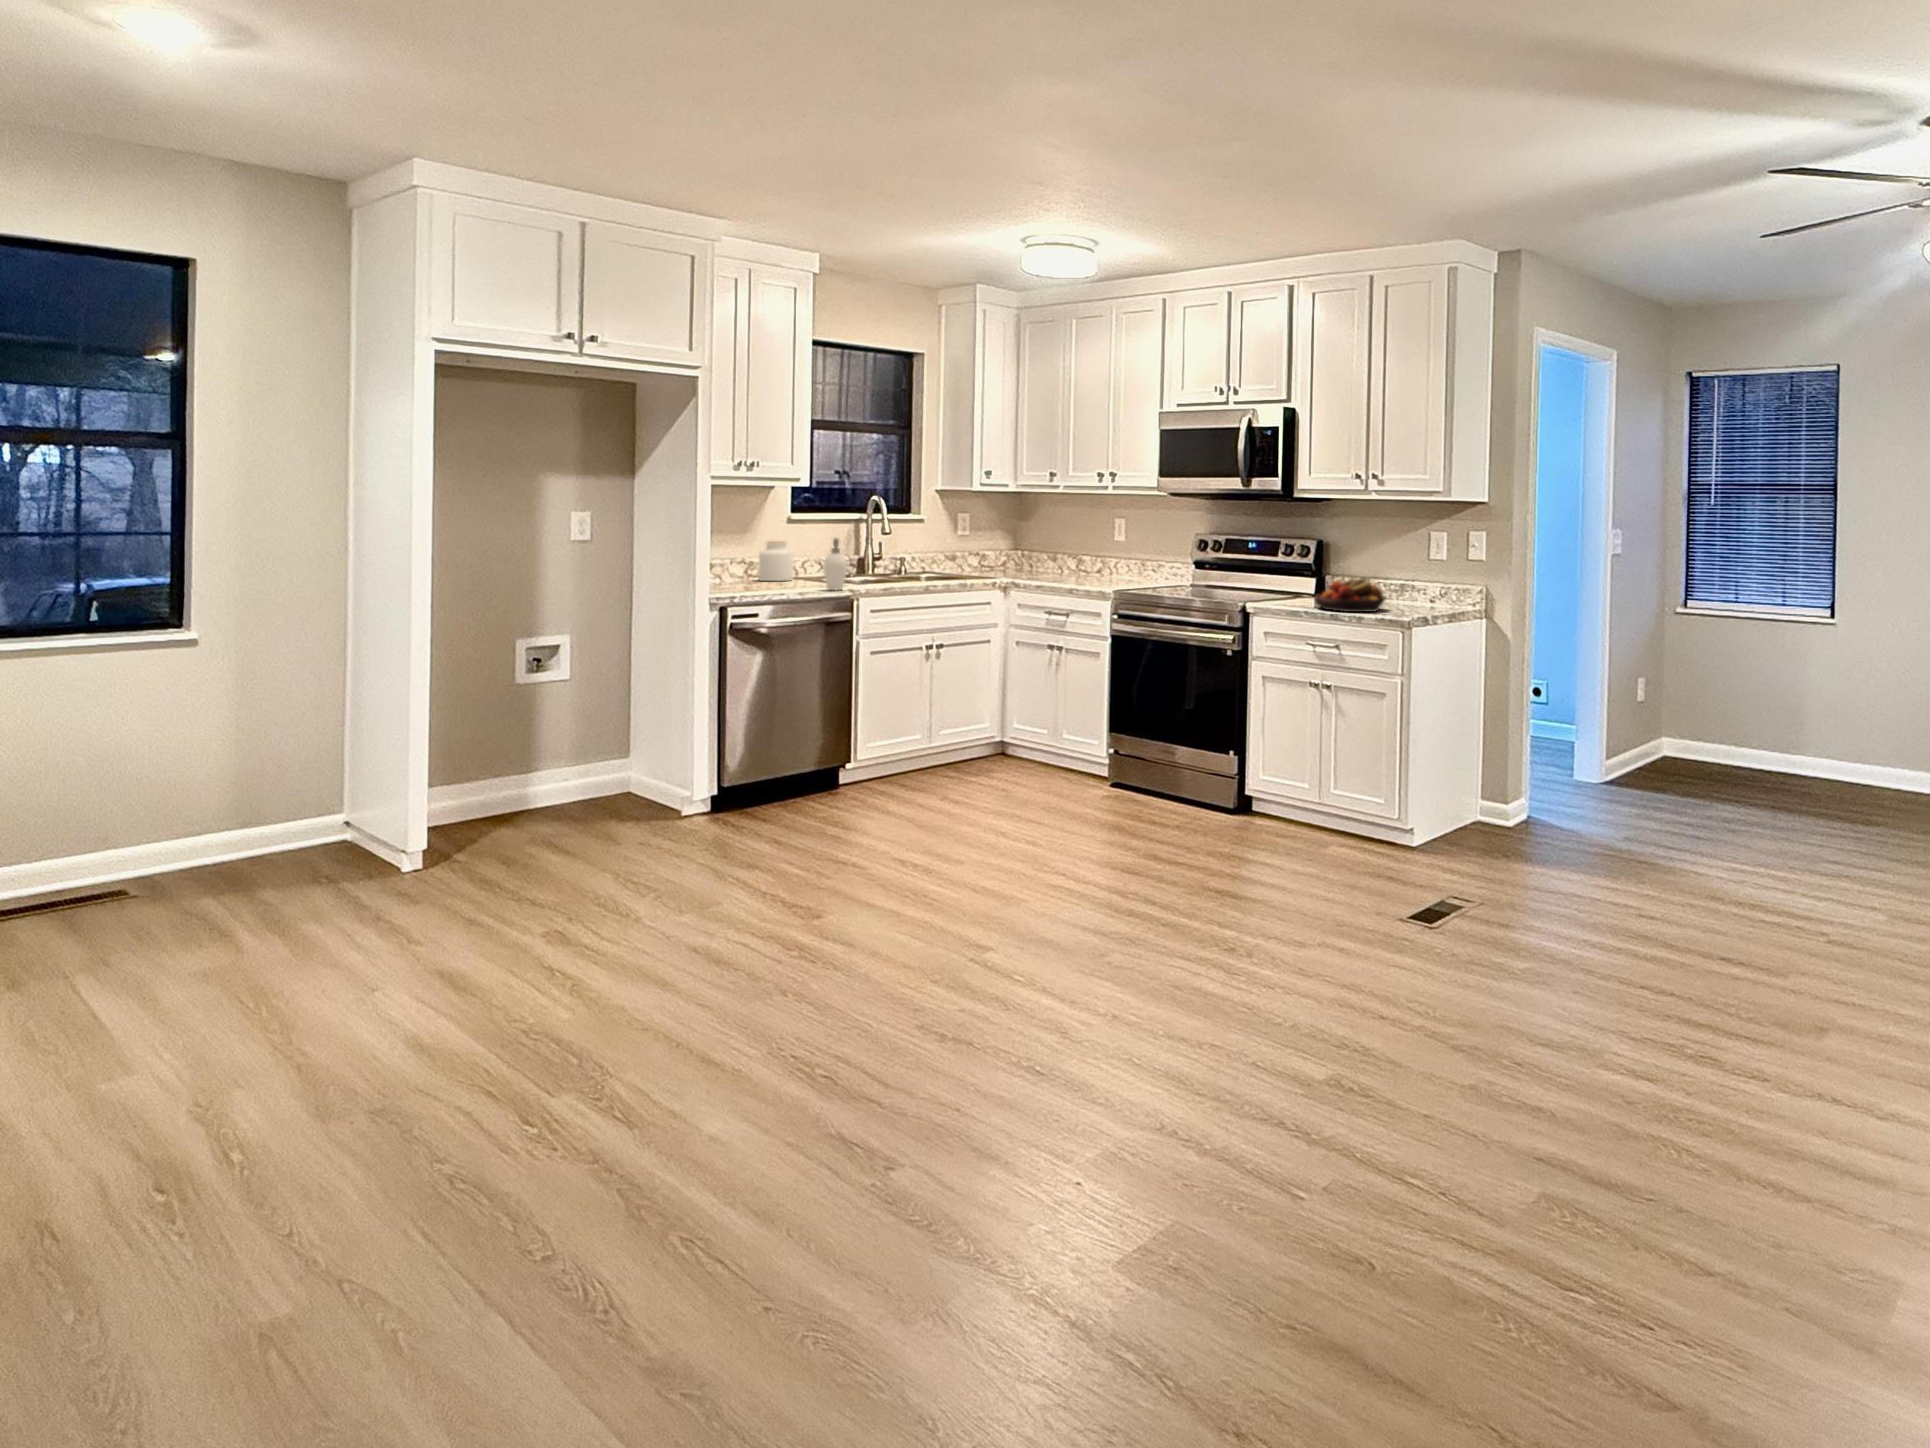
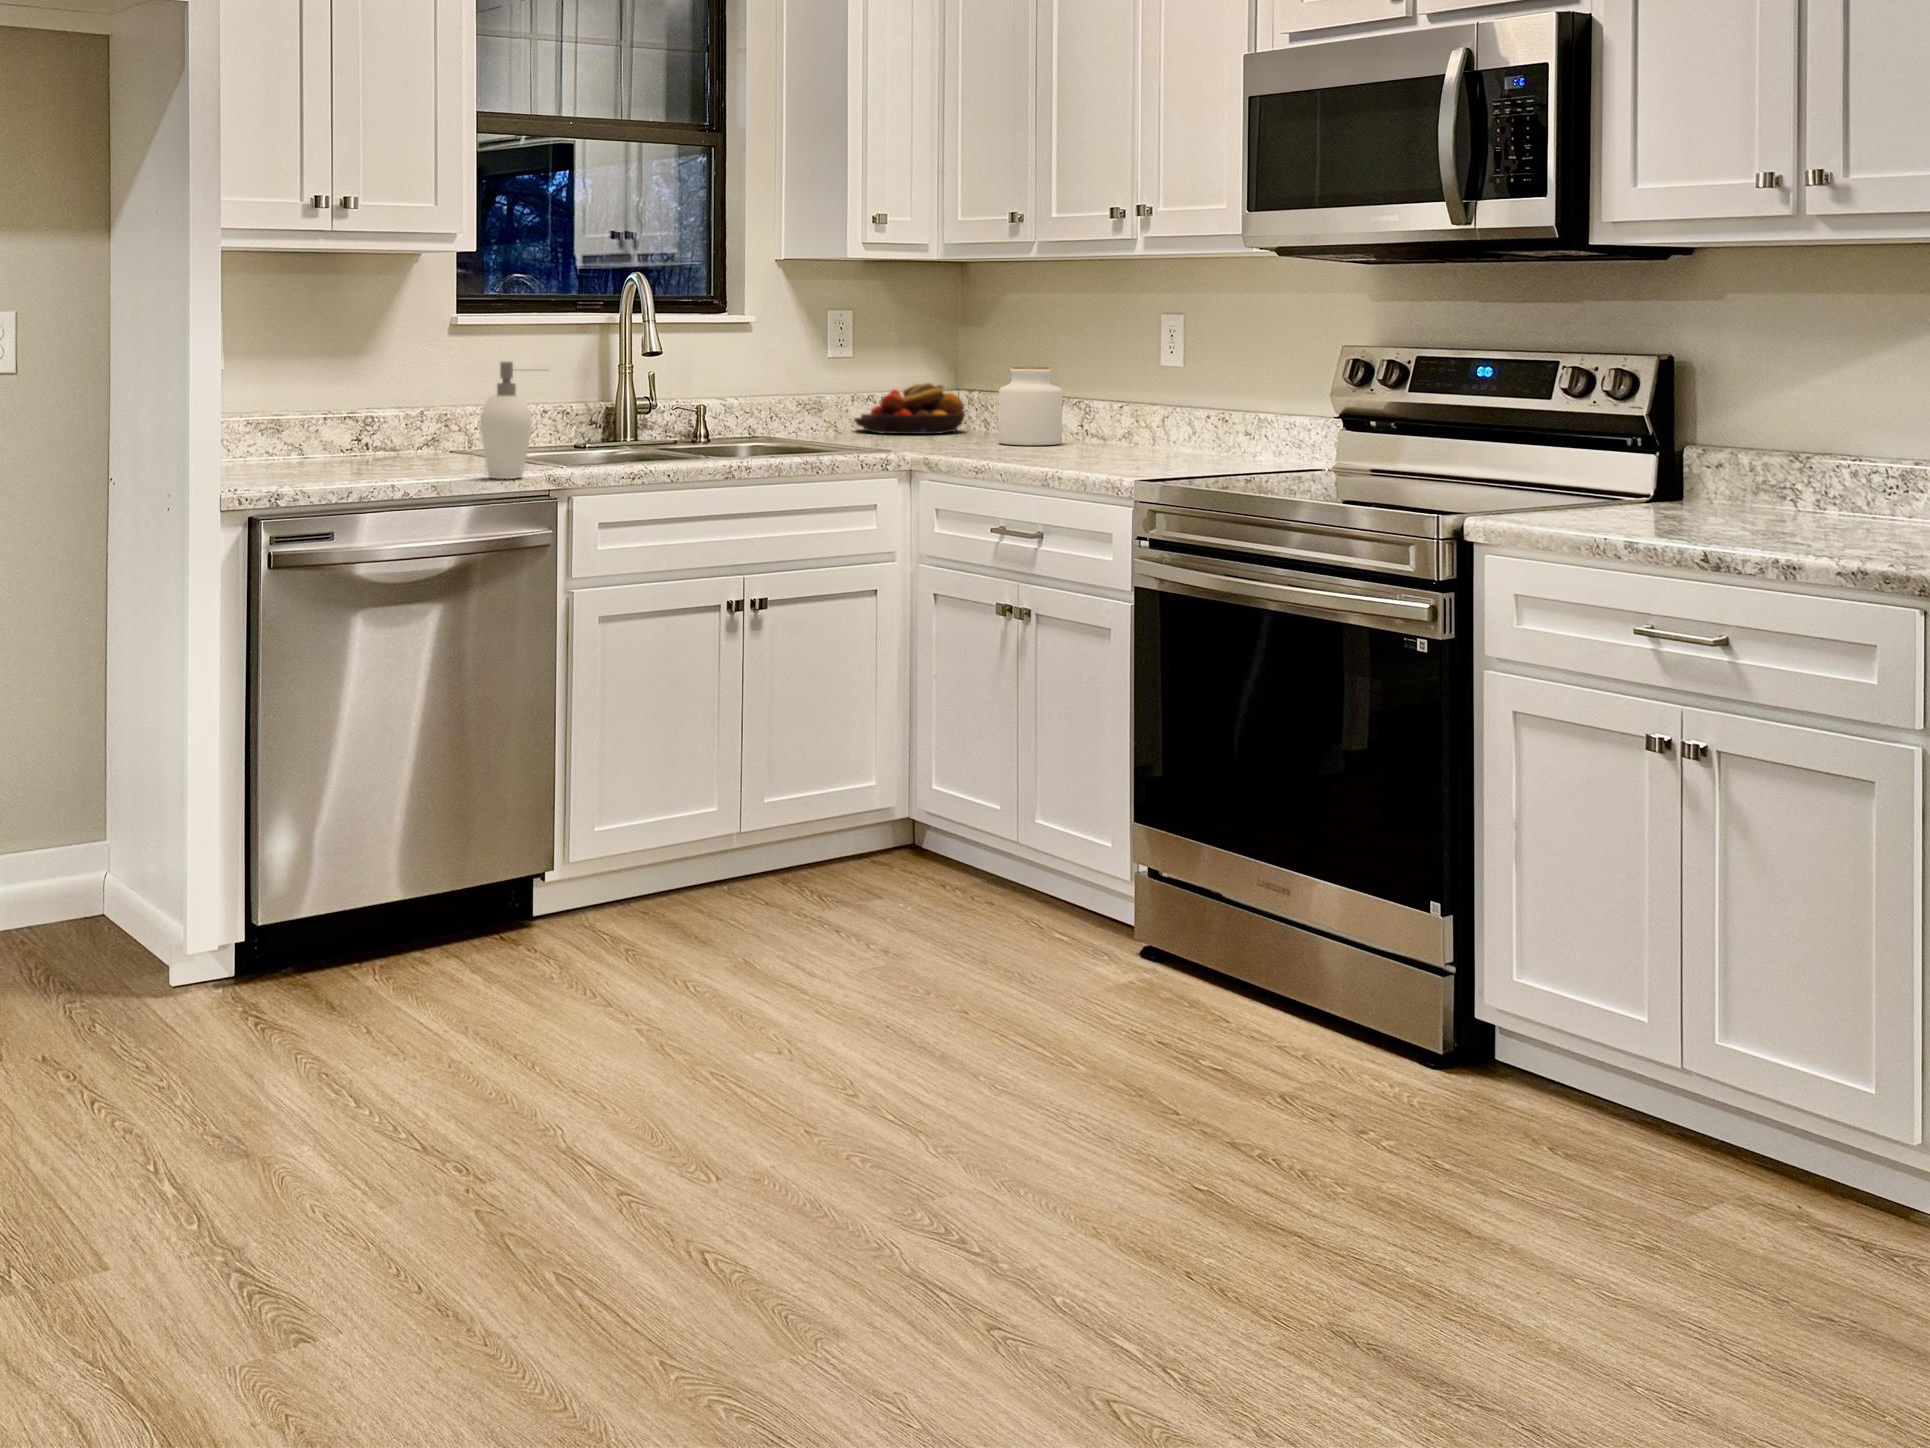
jar: present [758,541,794,581] -> present [998,367,1062,445]
fruit bowl: present [1315,579,1385,612] -> present [855,383,965,434]

